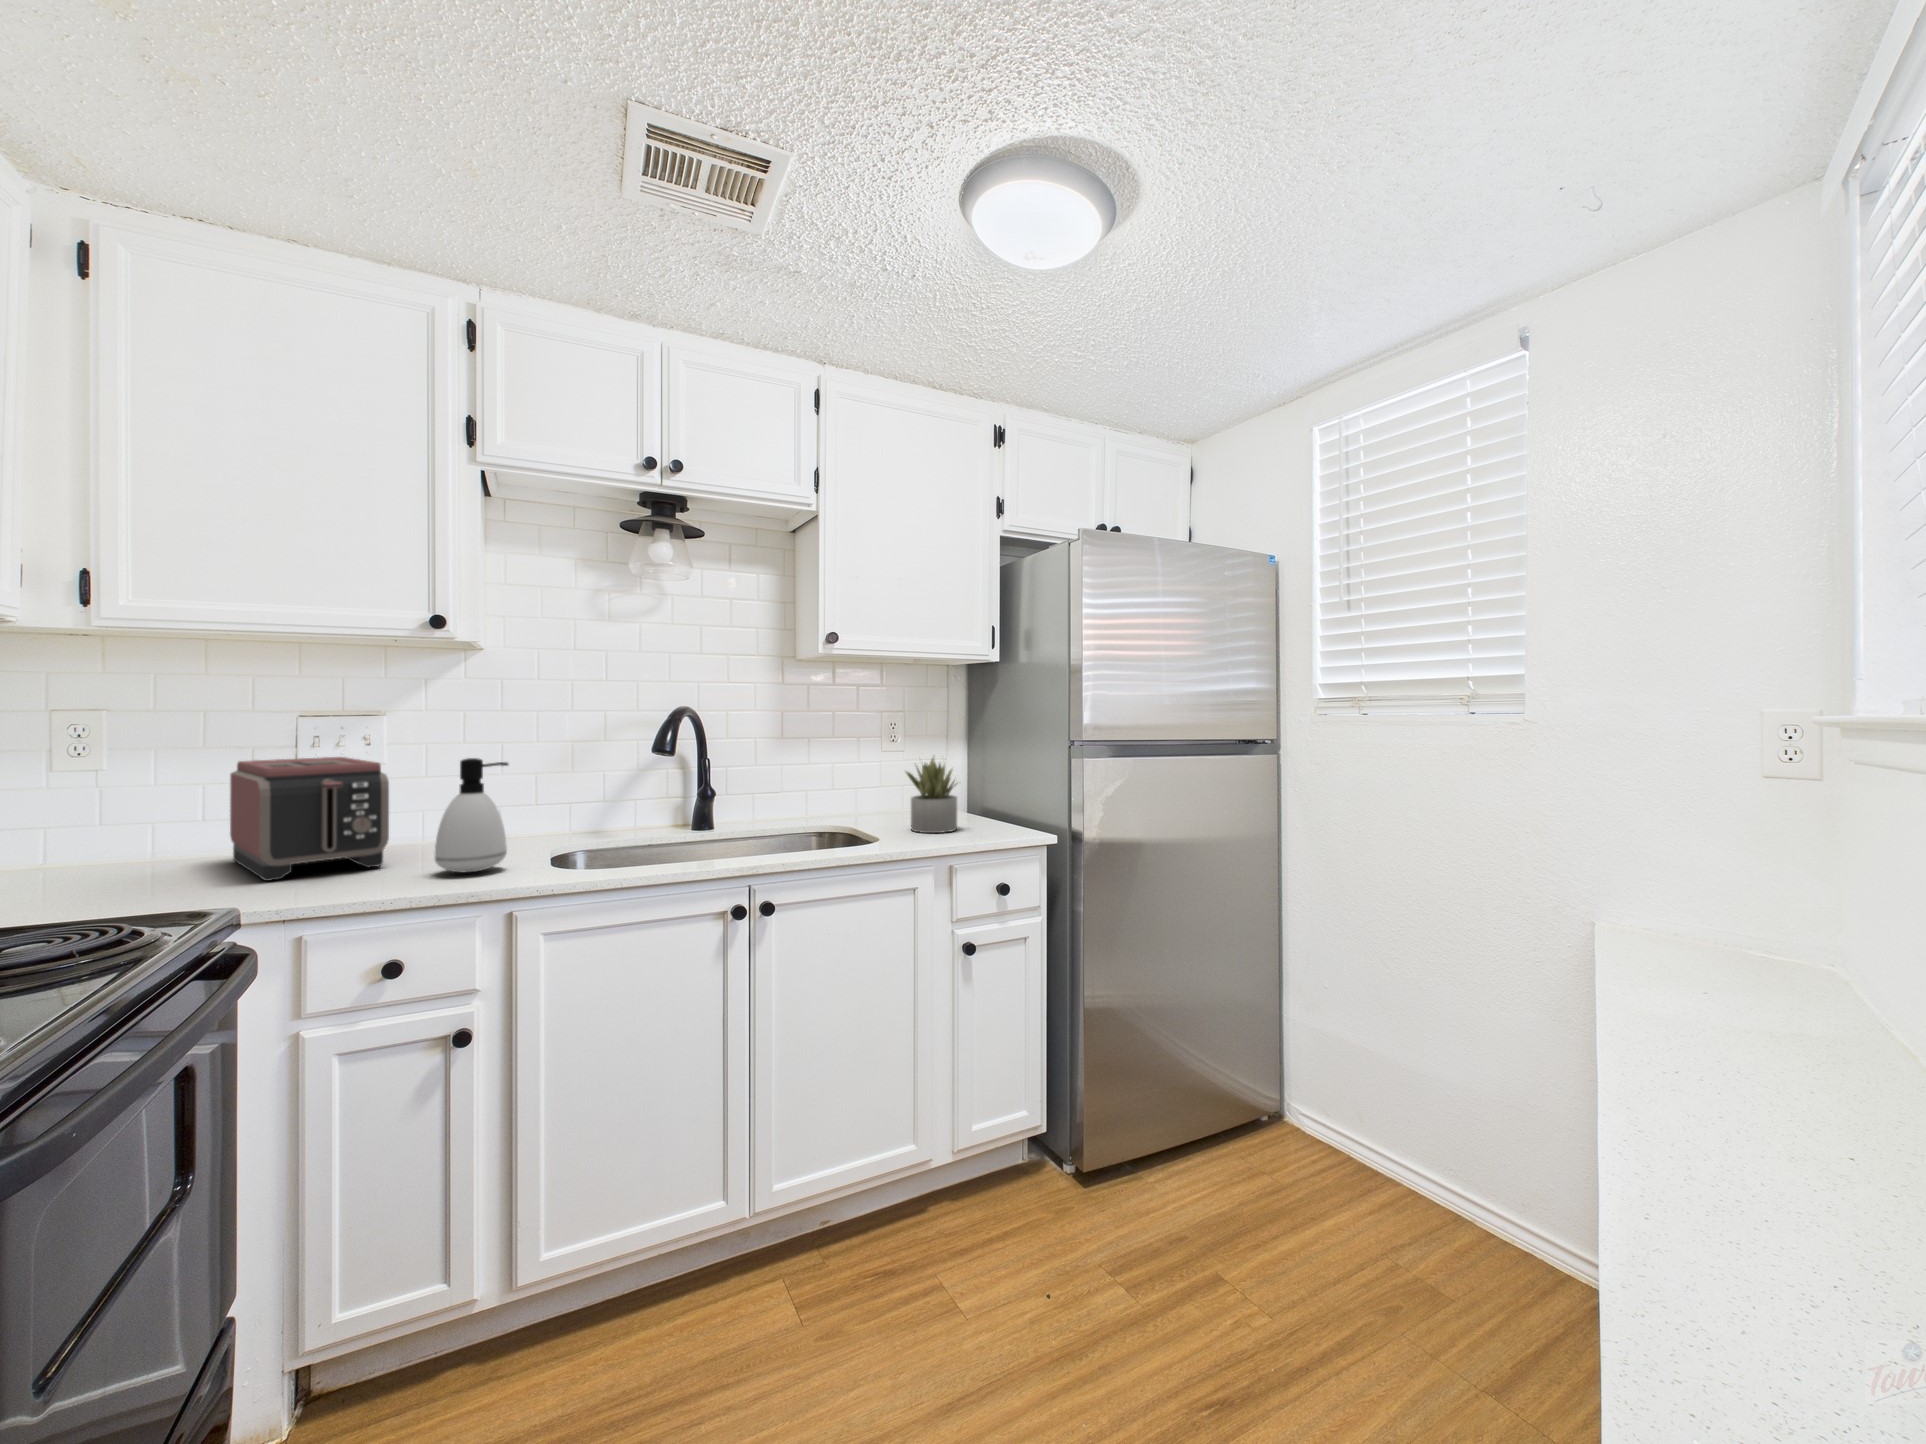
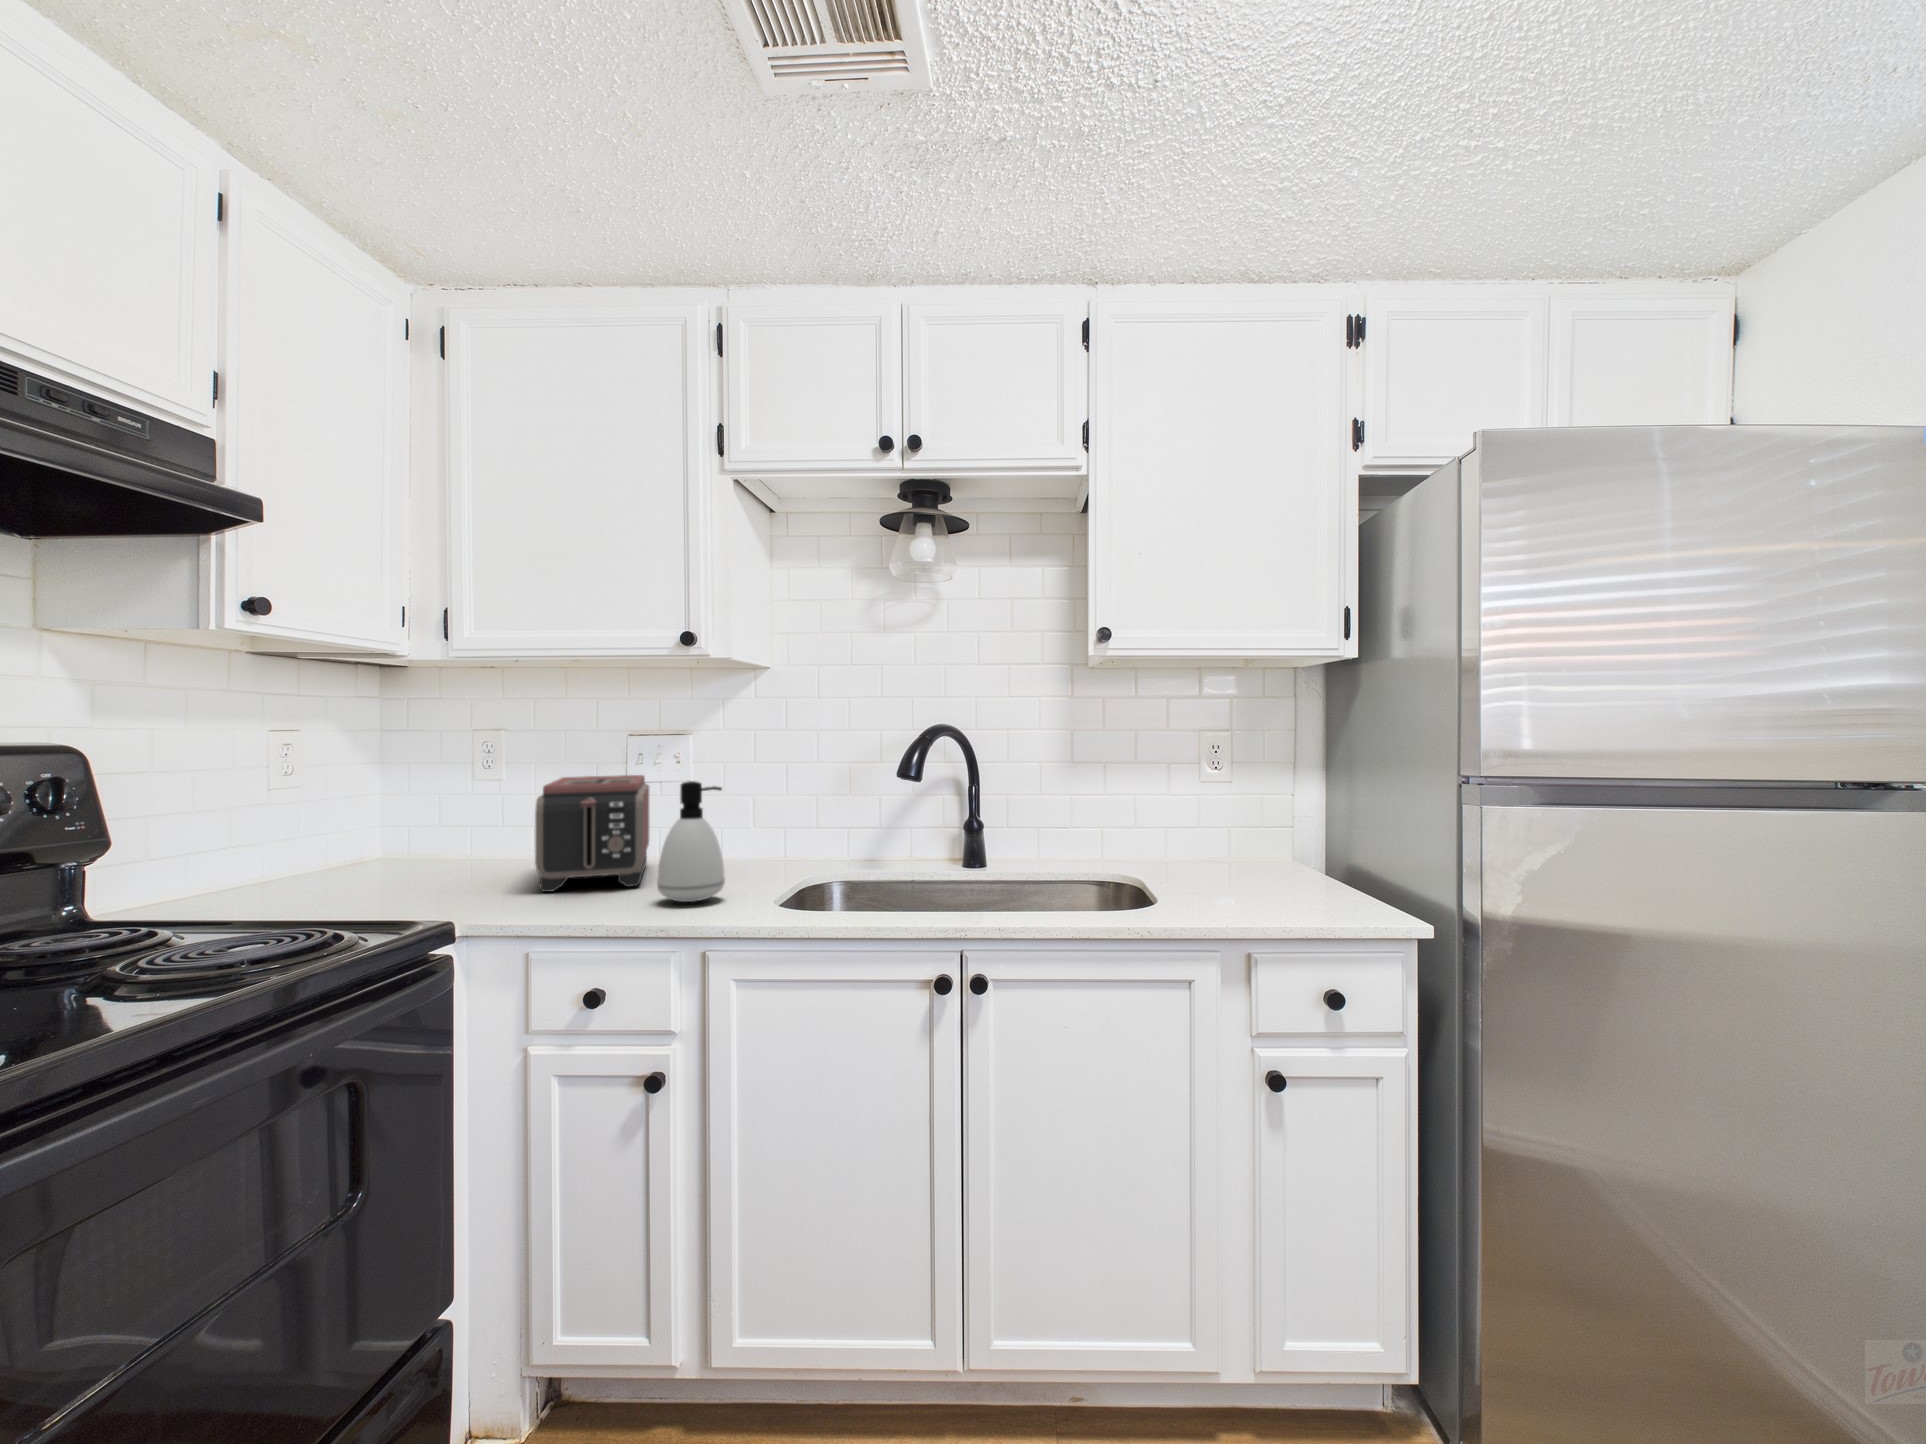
succulent plant: present [906,757,957,833] -> none [1205,792,1290,905]

